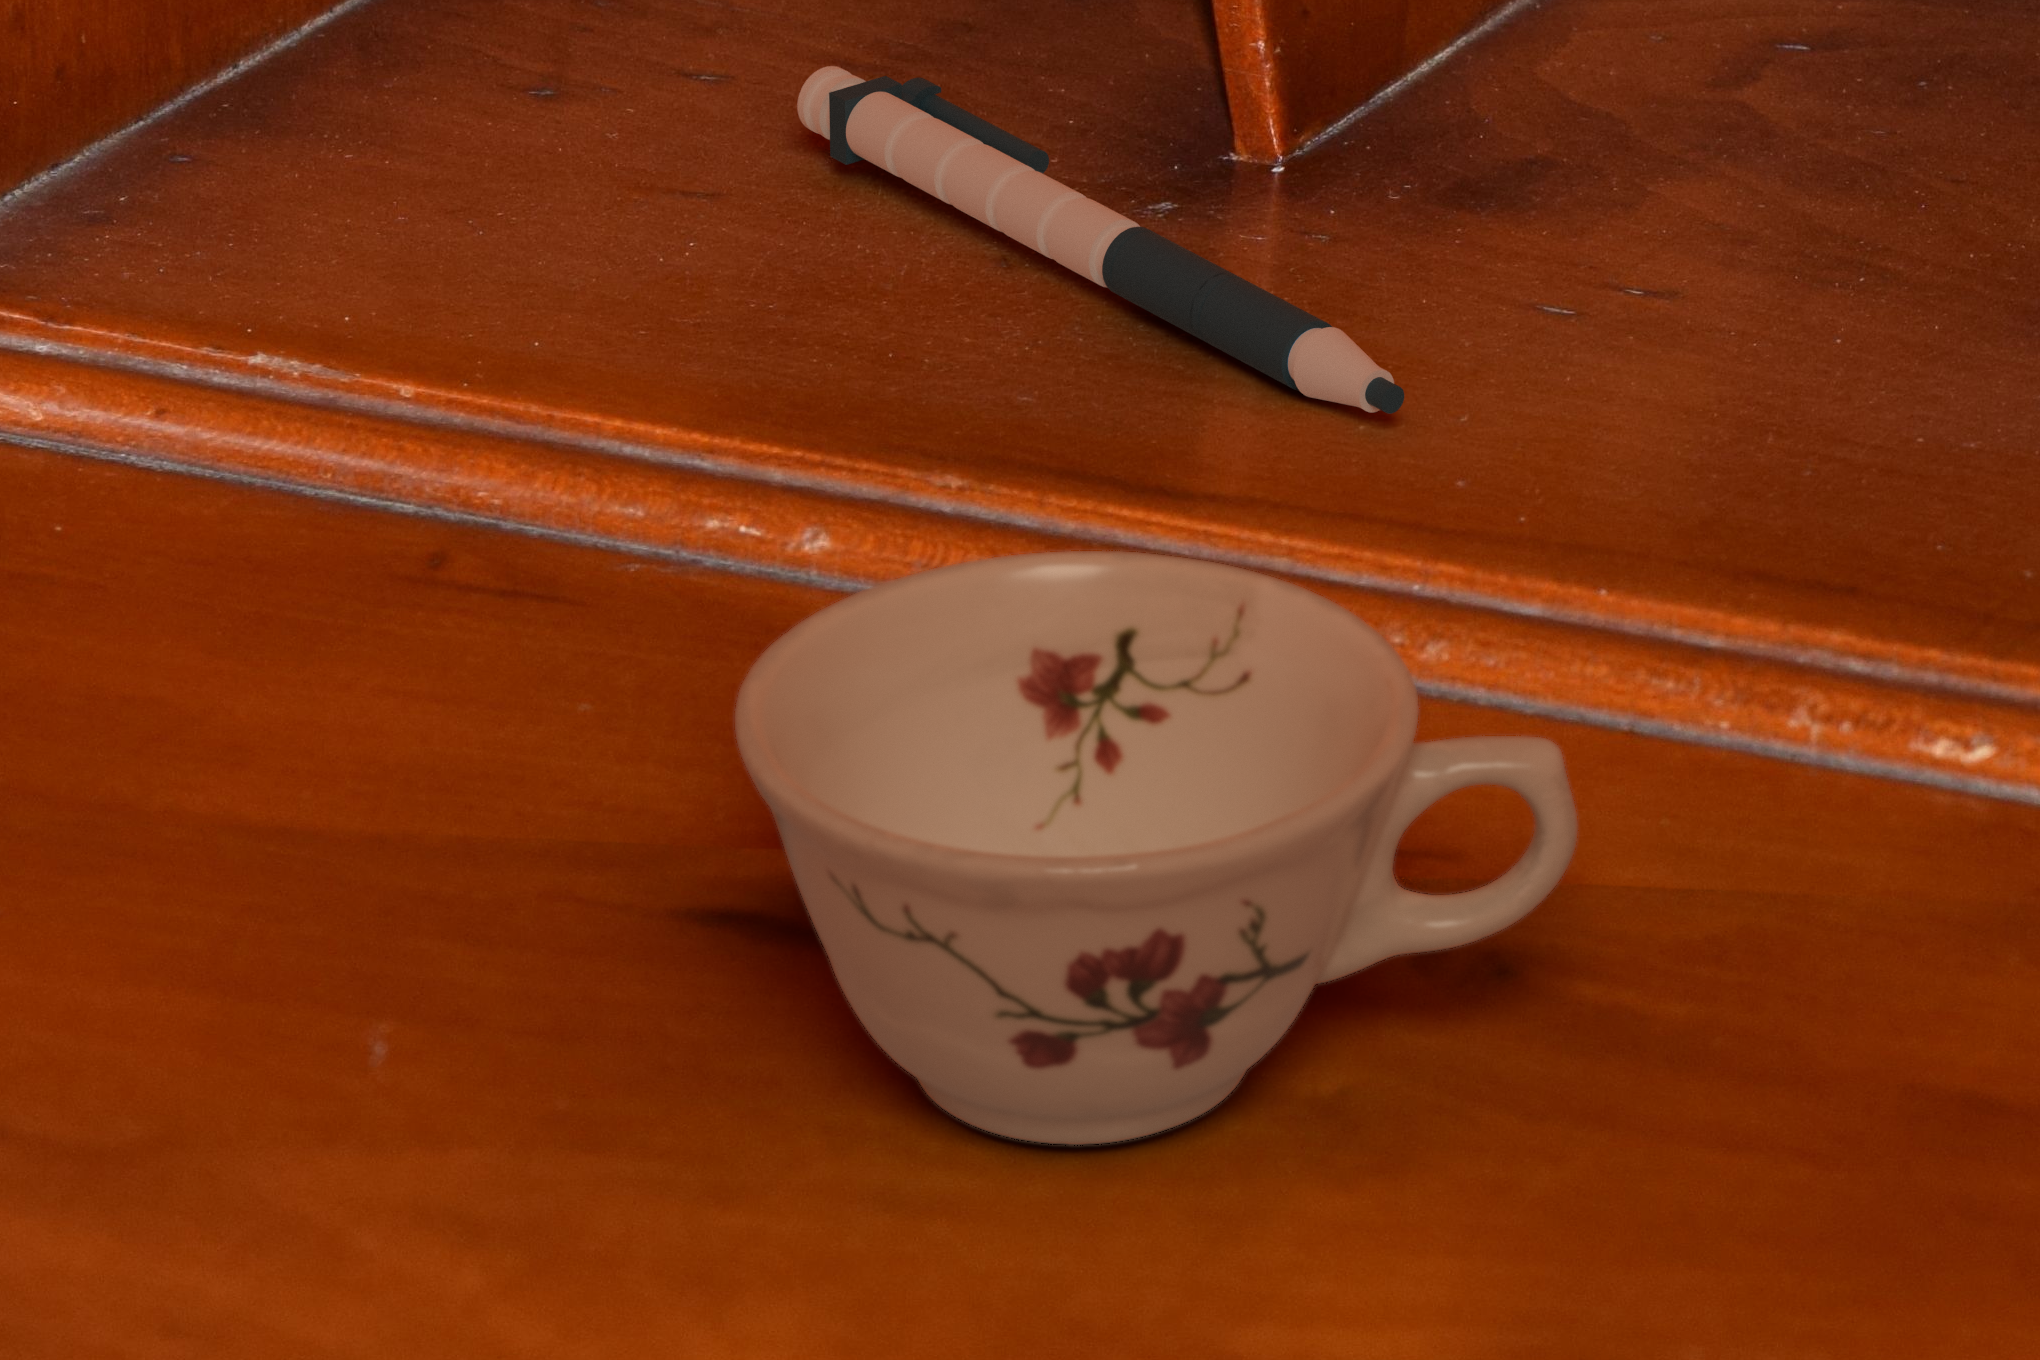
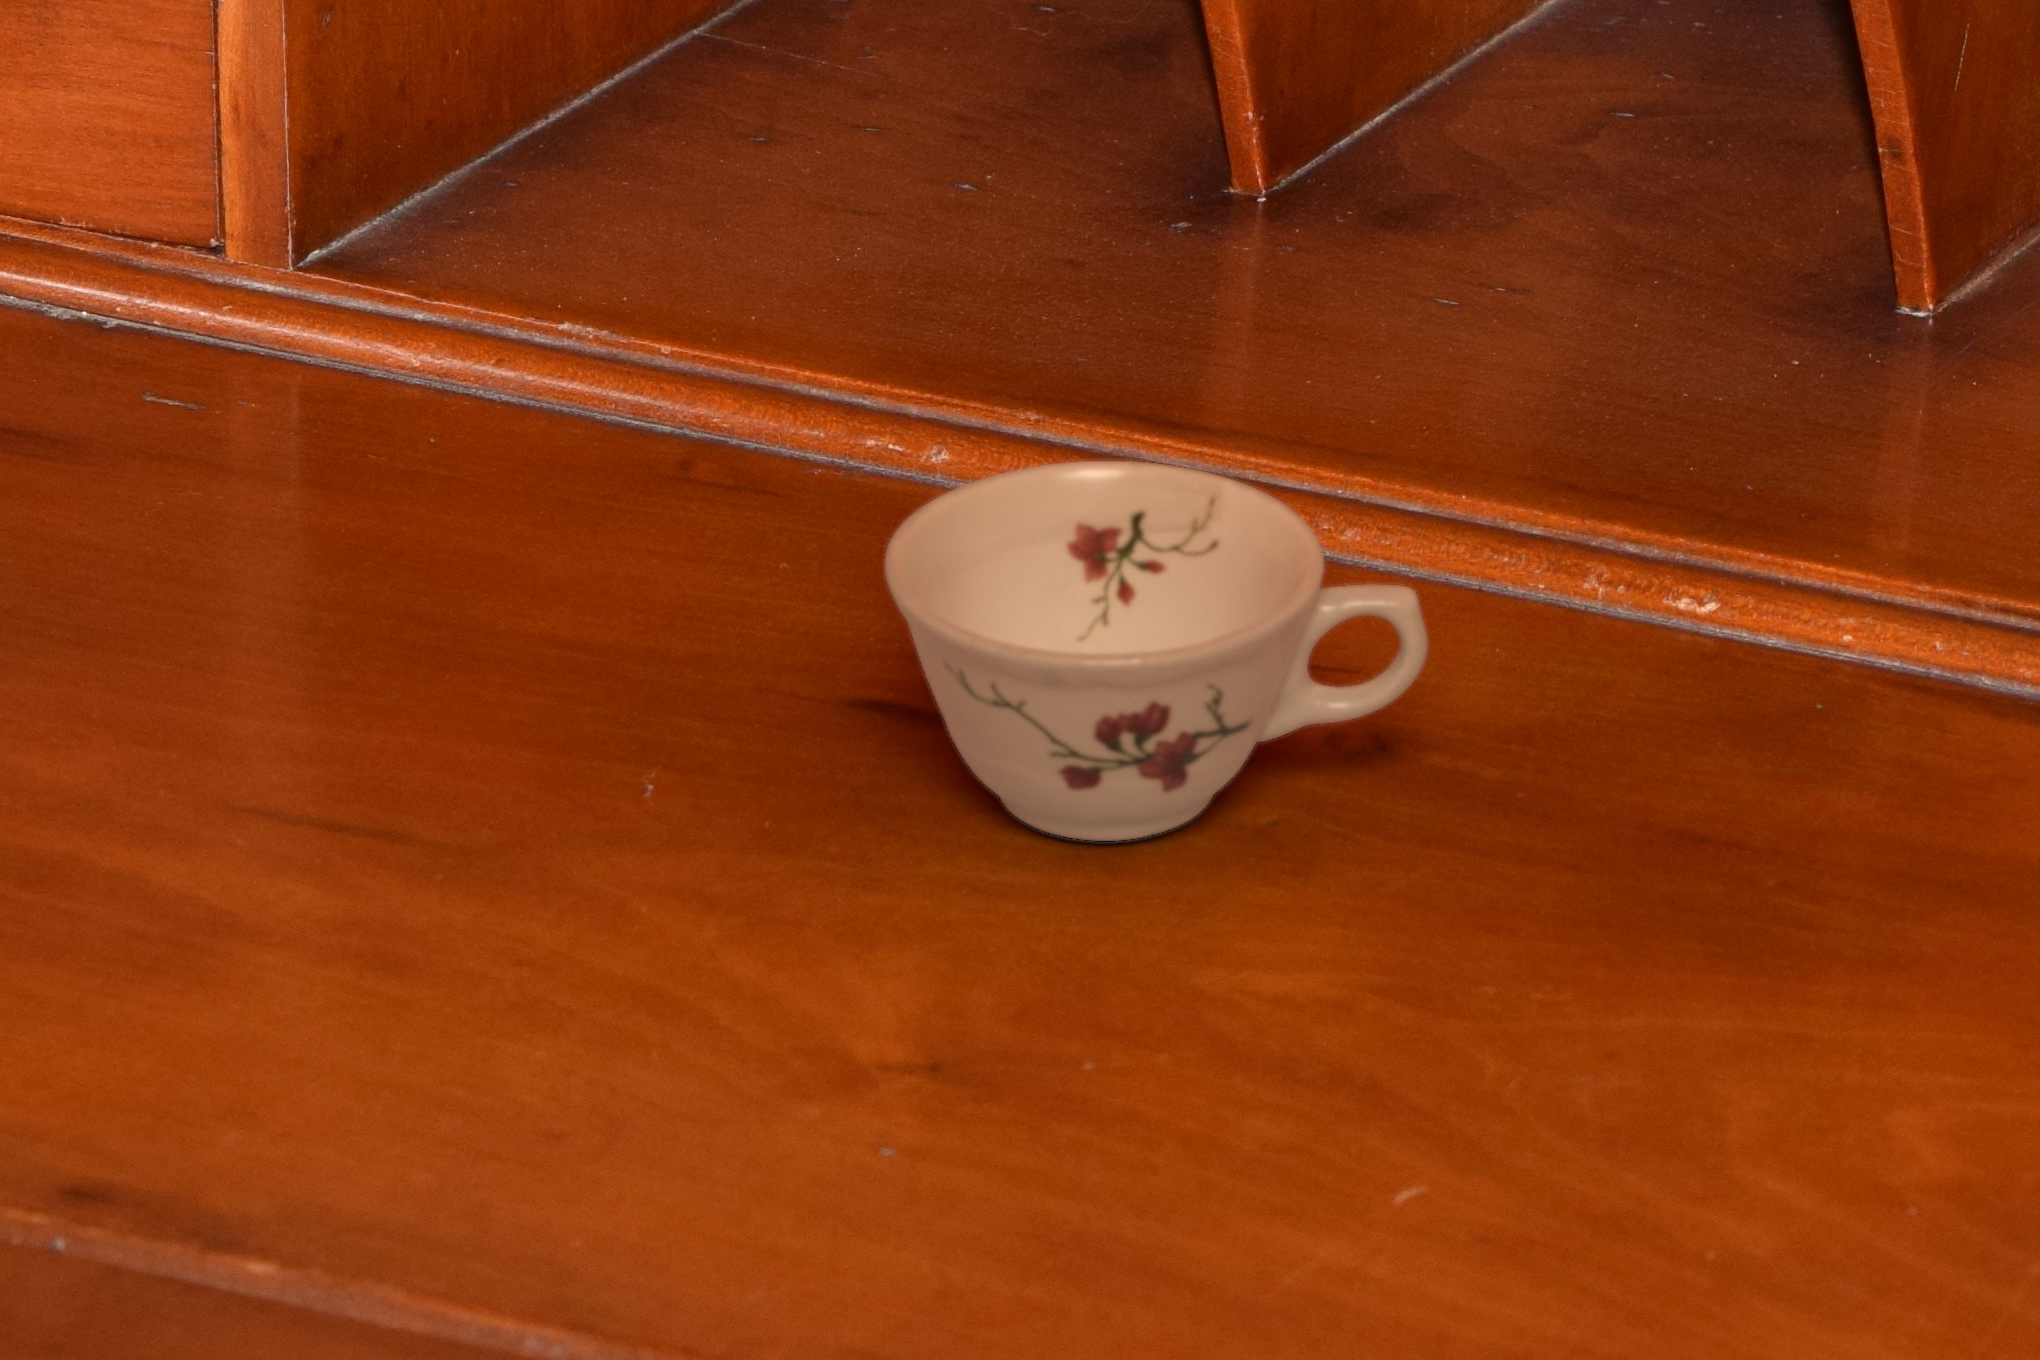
pen: present [797,66,1404,414] -> none [925,126,1334,372]

